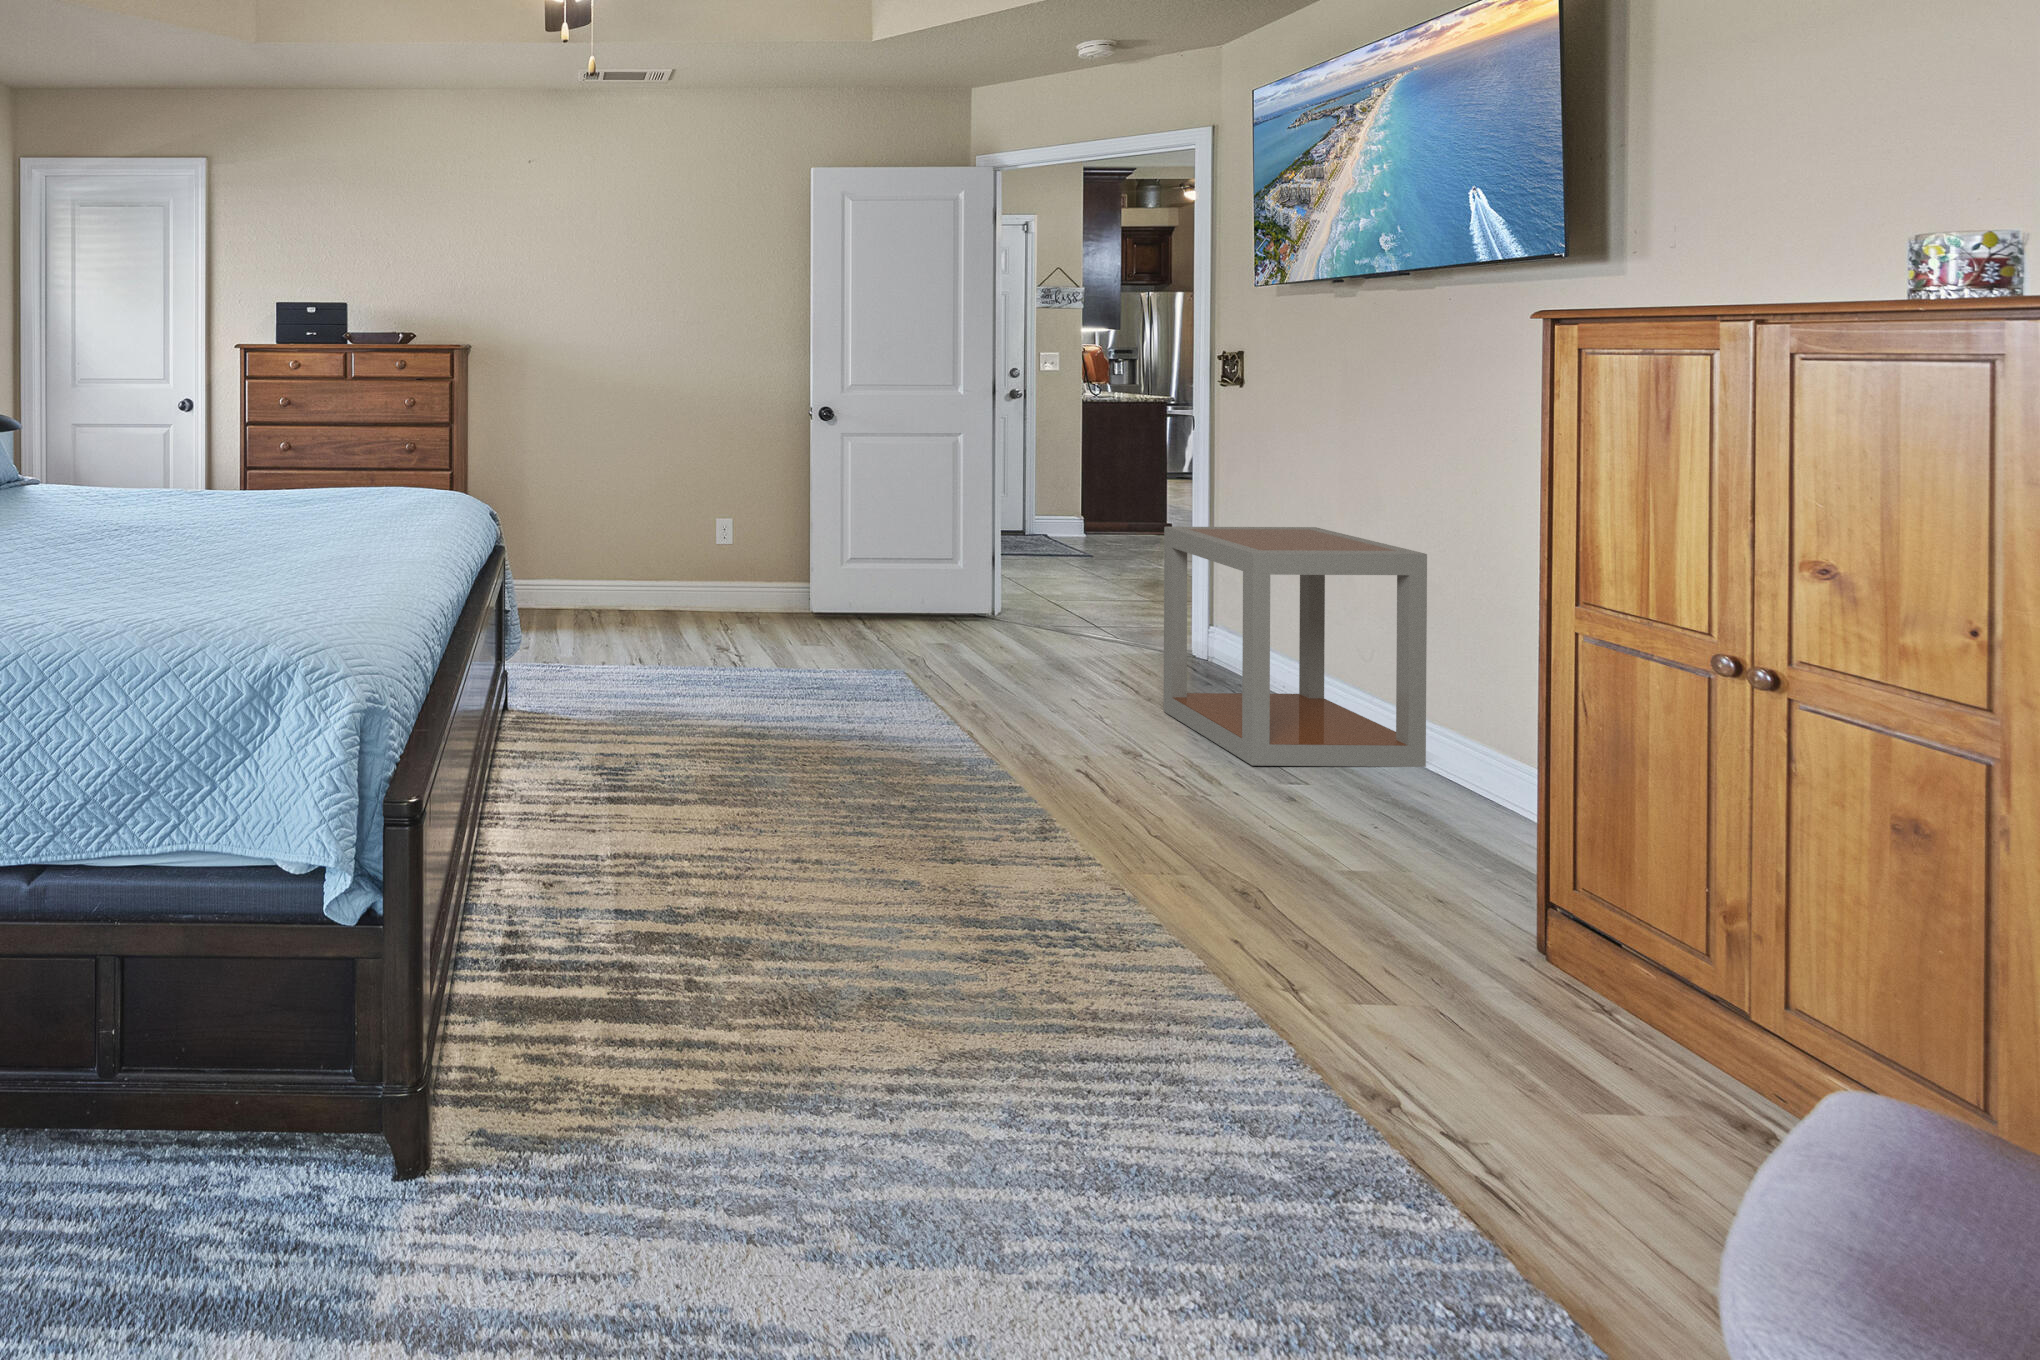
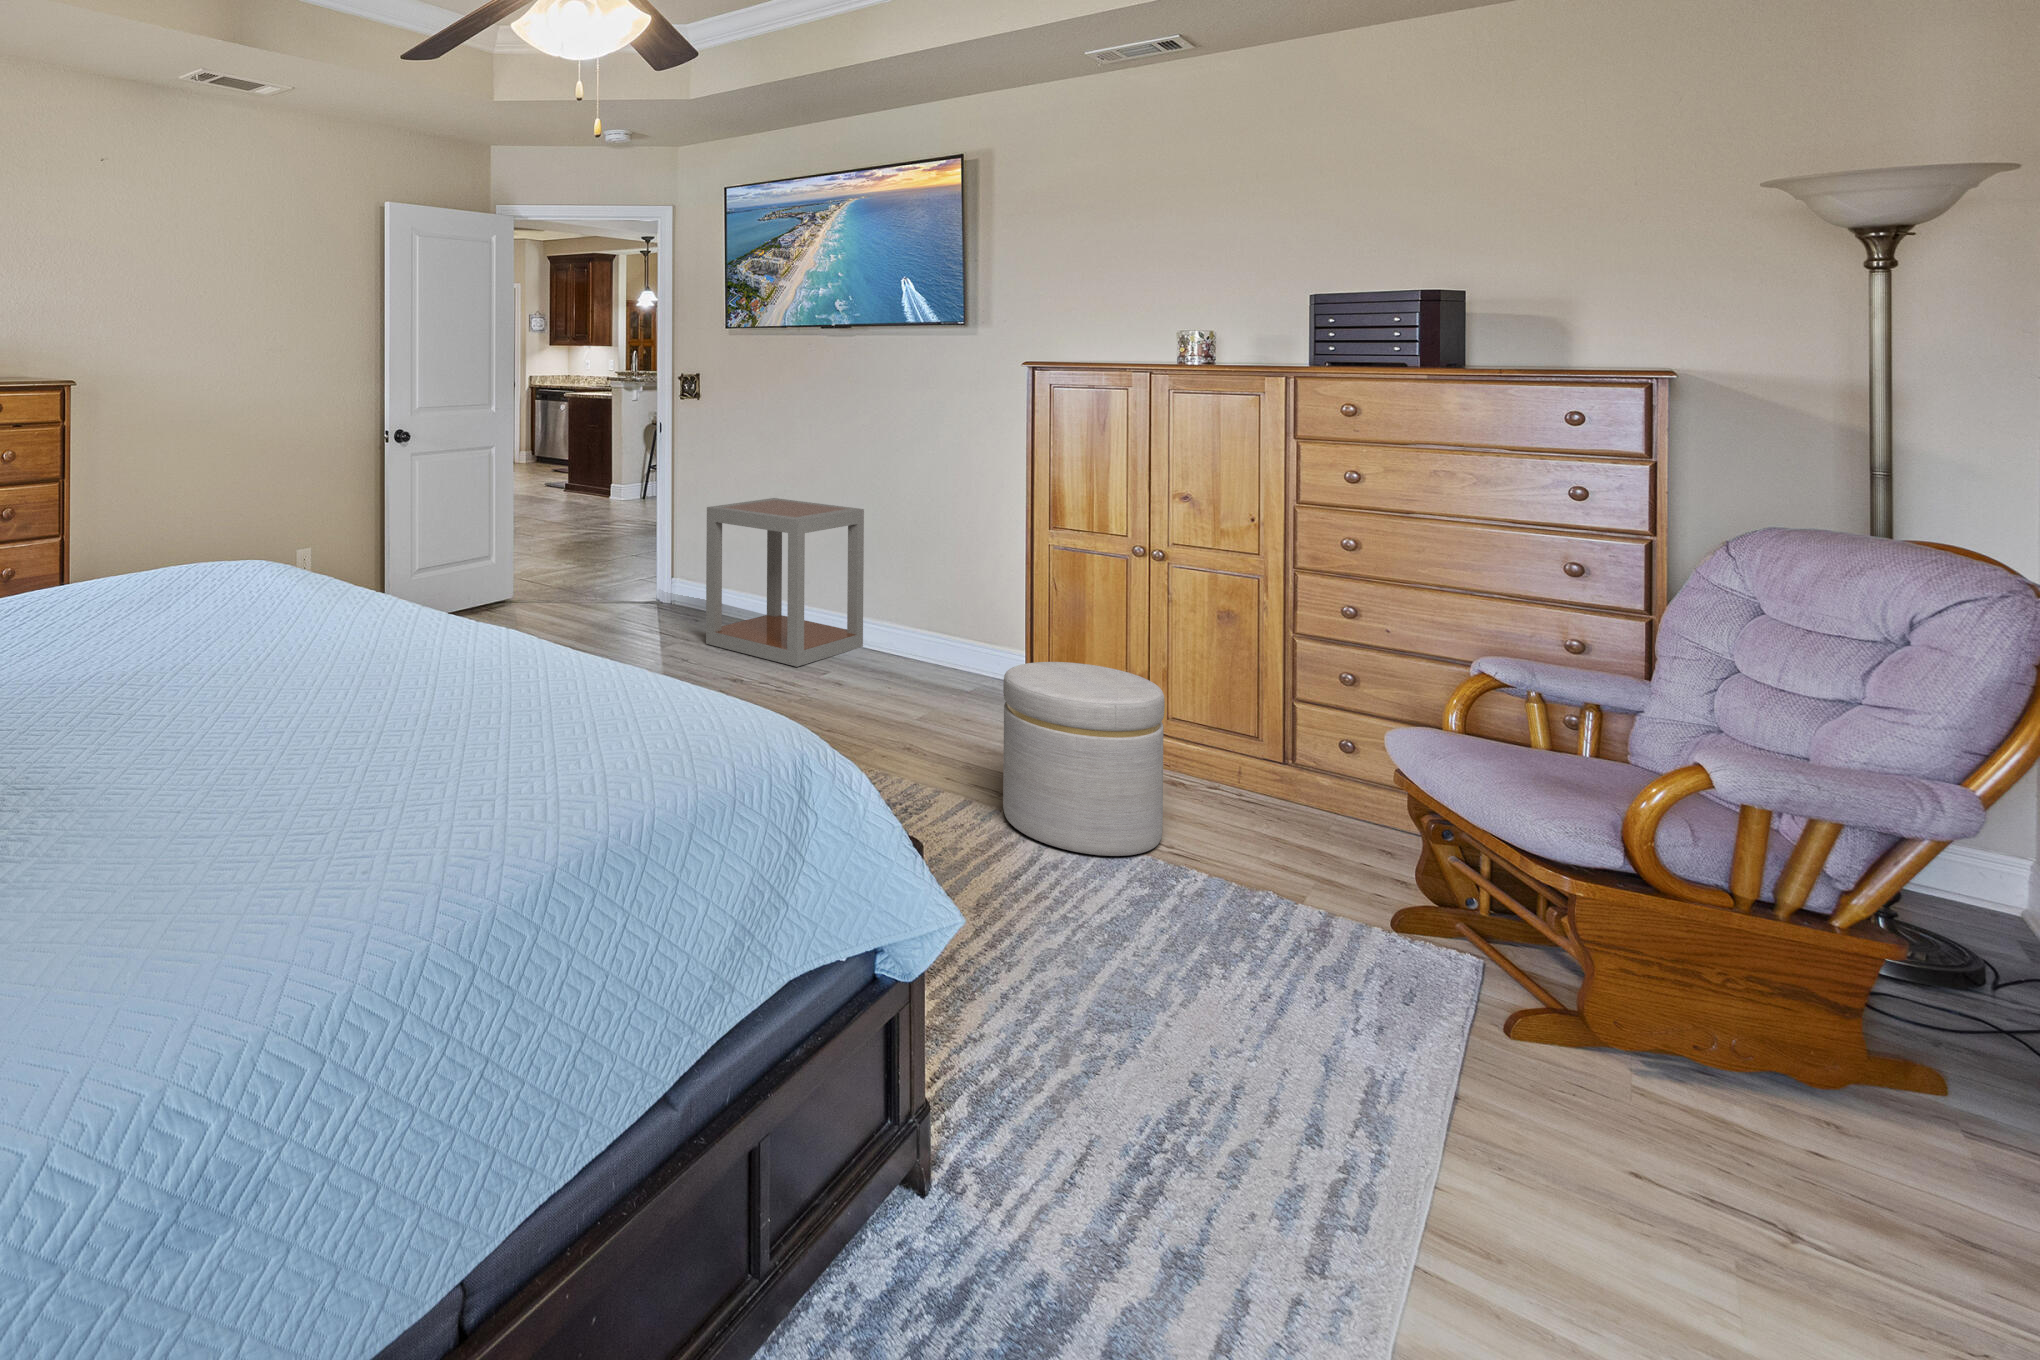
ottoman: none [1215,801,1528,1185] -> present [1003,662,1165,856]

